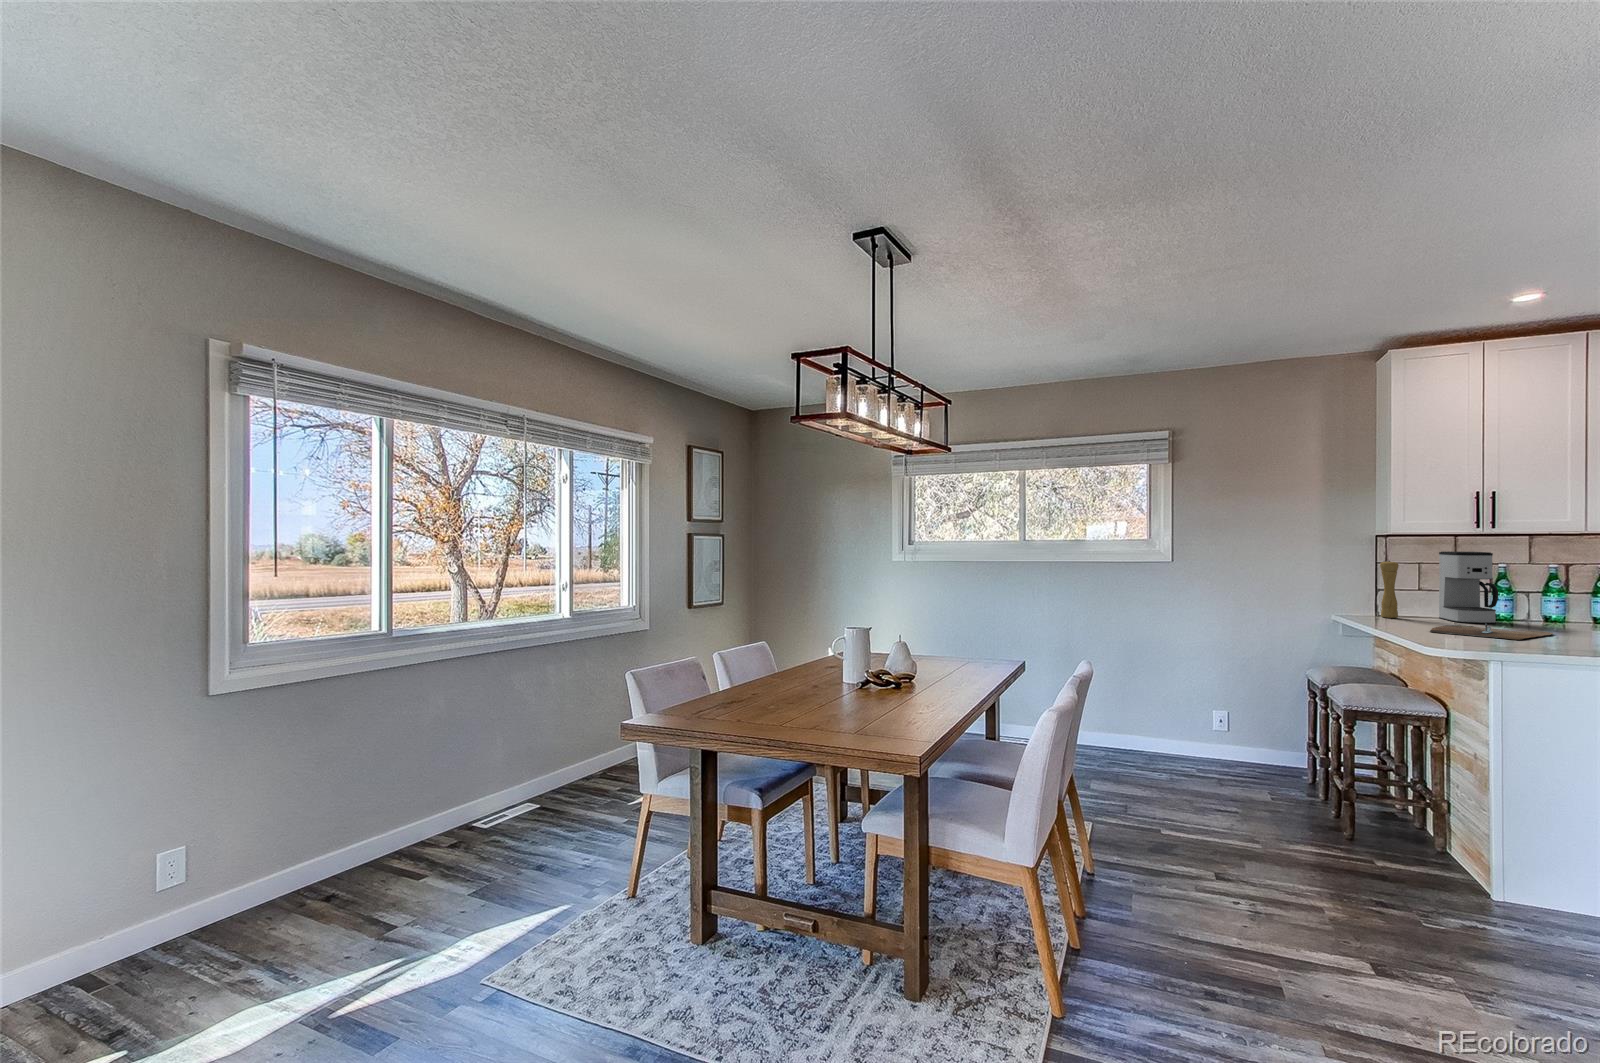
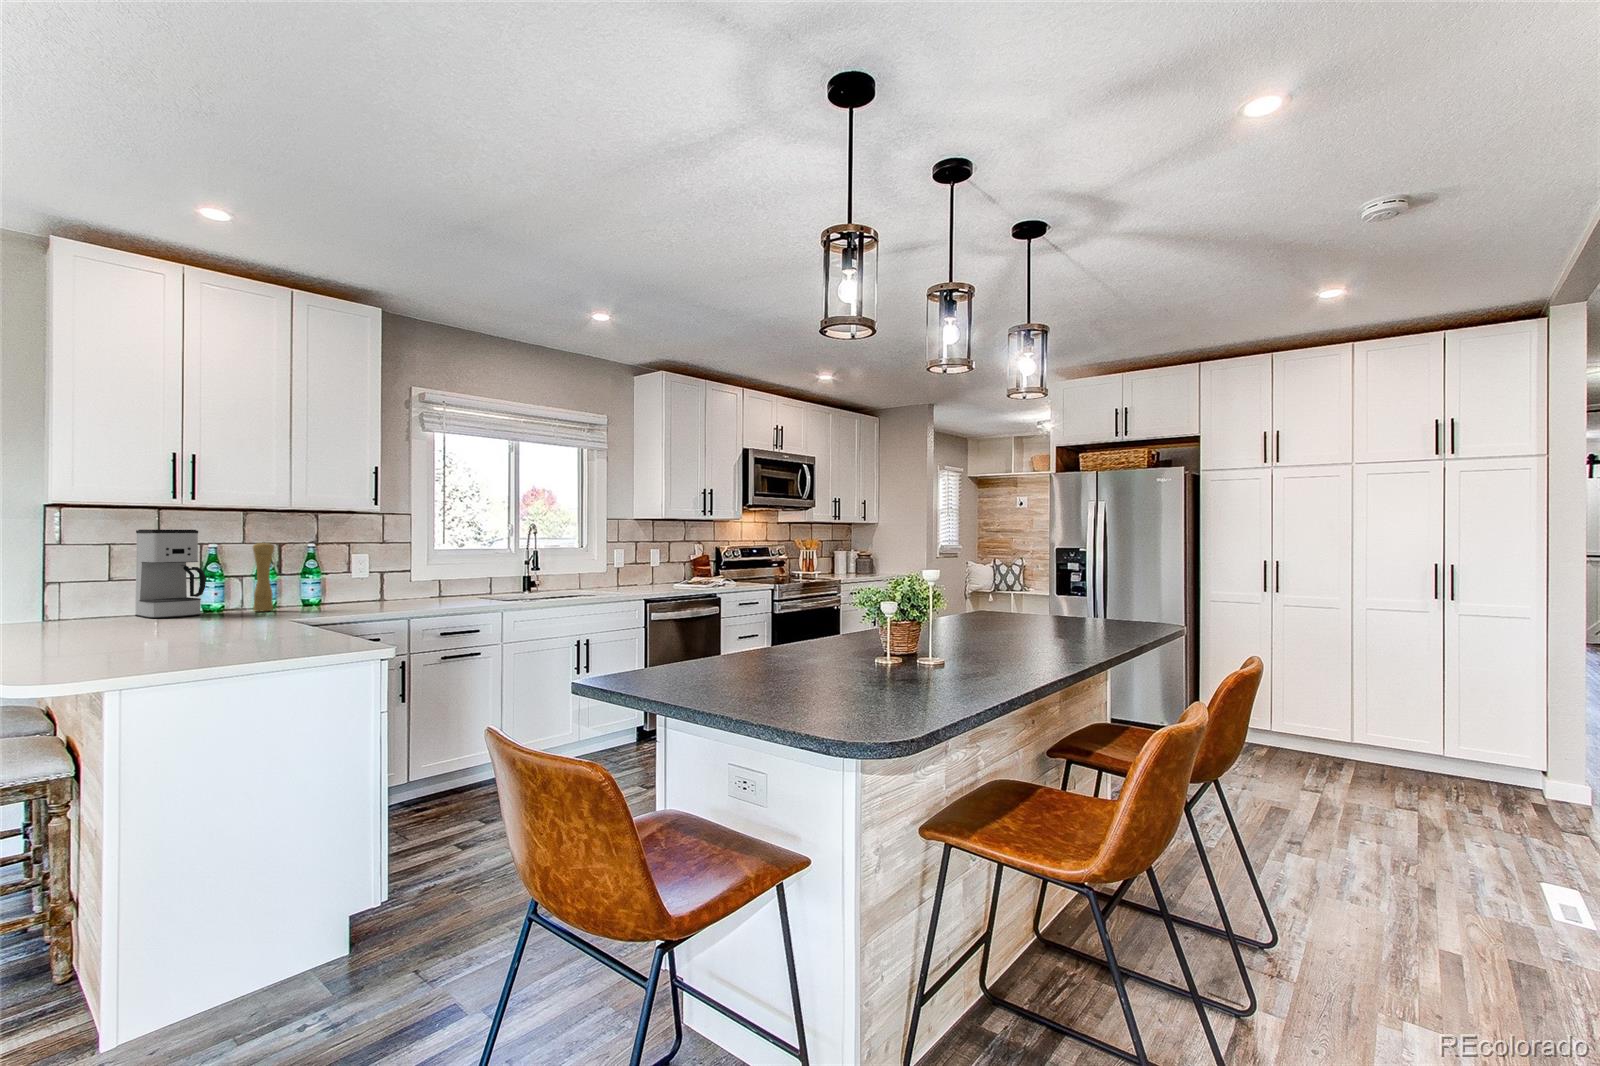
pepper mill: present [1380,561,1399,618] -> present [253,542,274,611]
cutting board: present [1430,624,1554,640] -> none [93,616,253,635]

